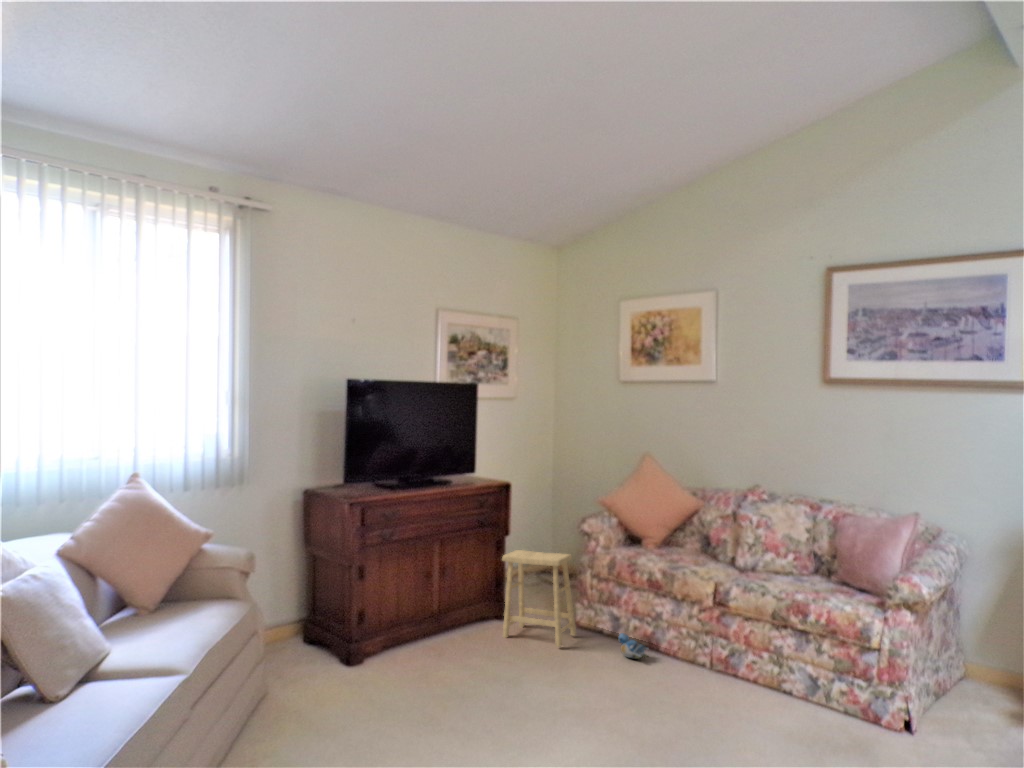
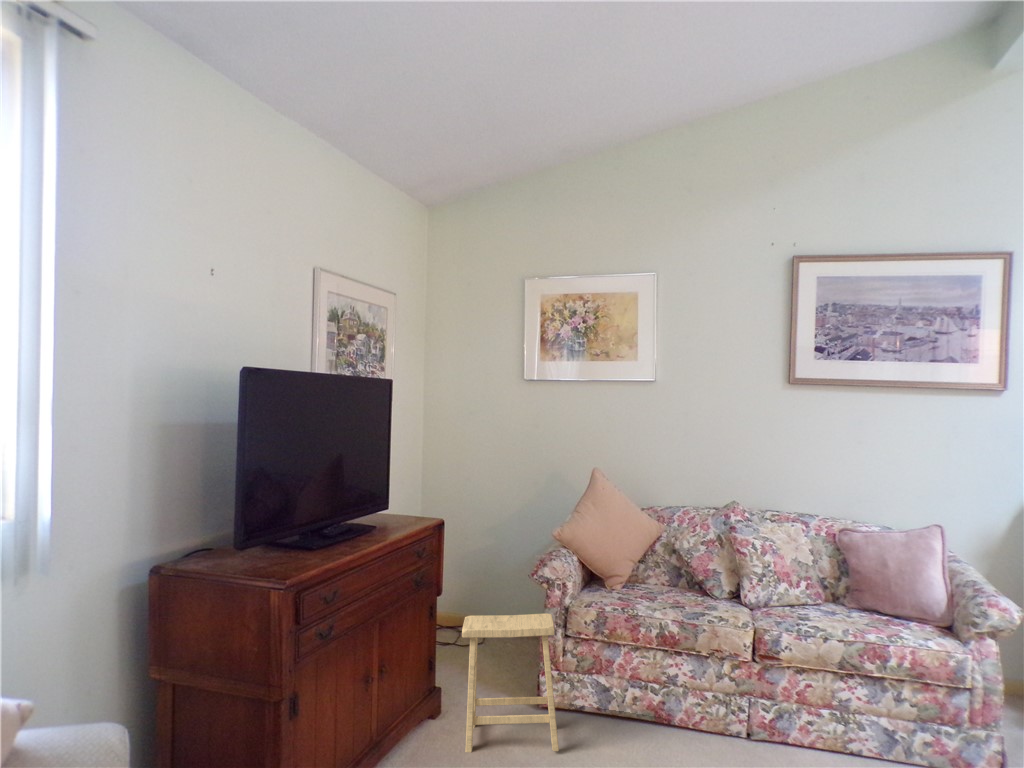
plush toy: present [618,633,648,659] -> none [632,714,677,747]

